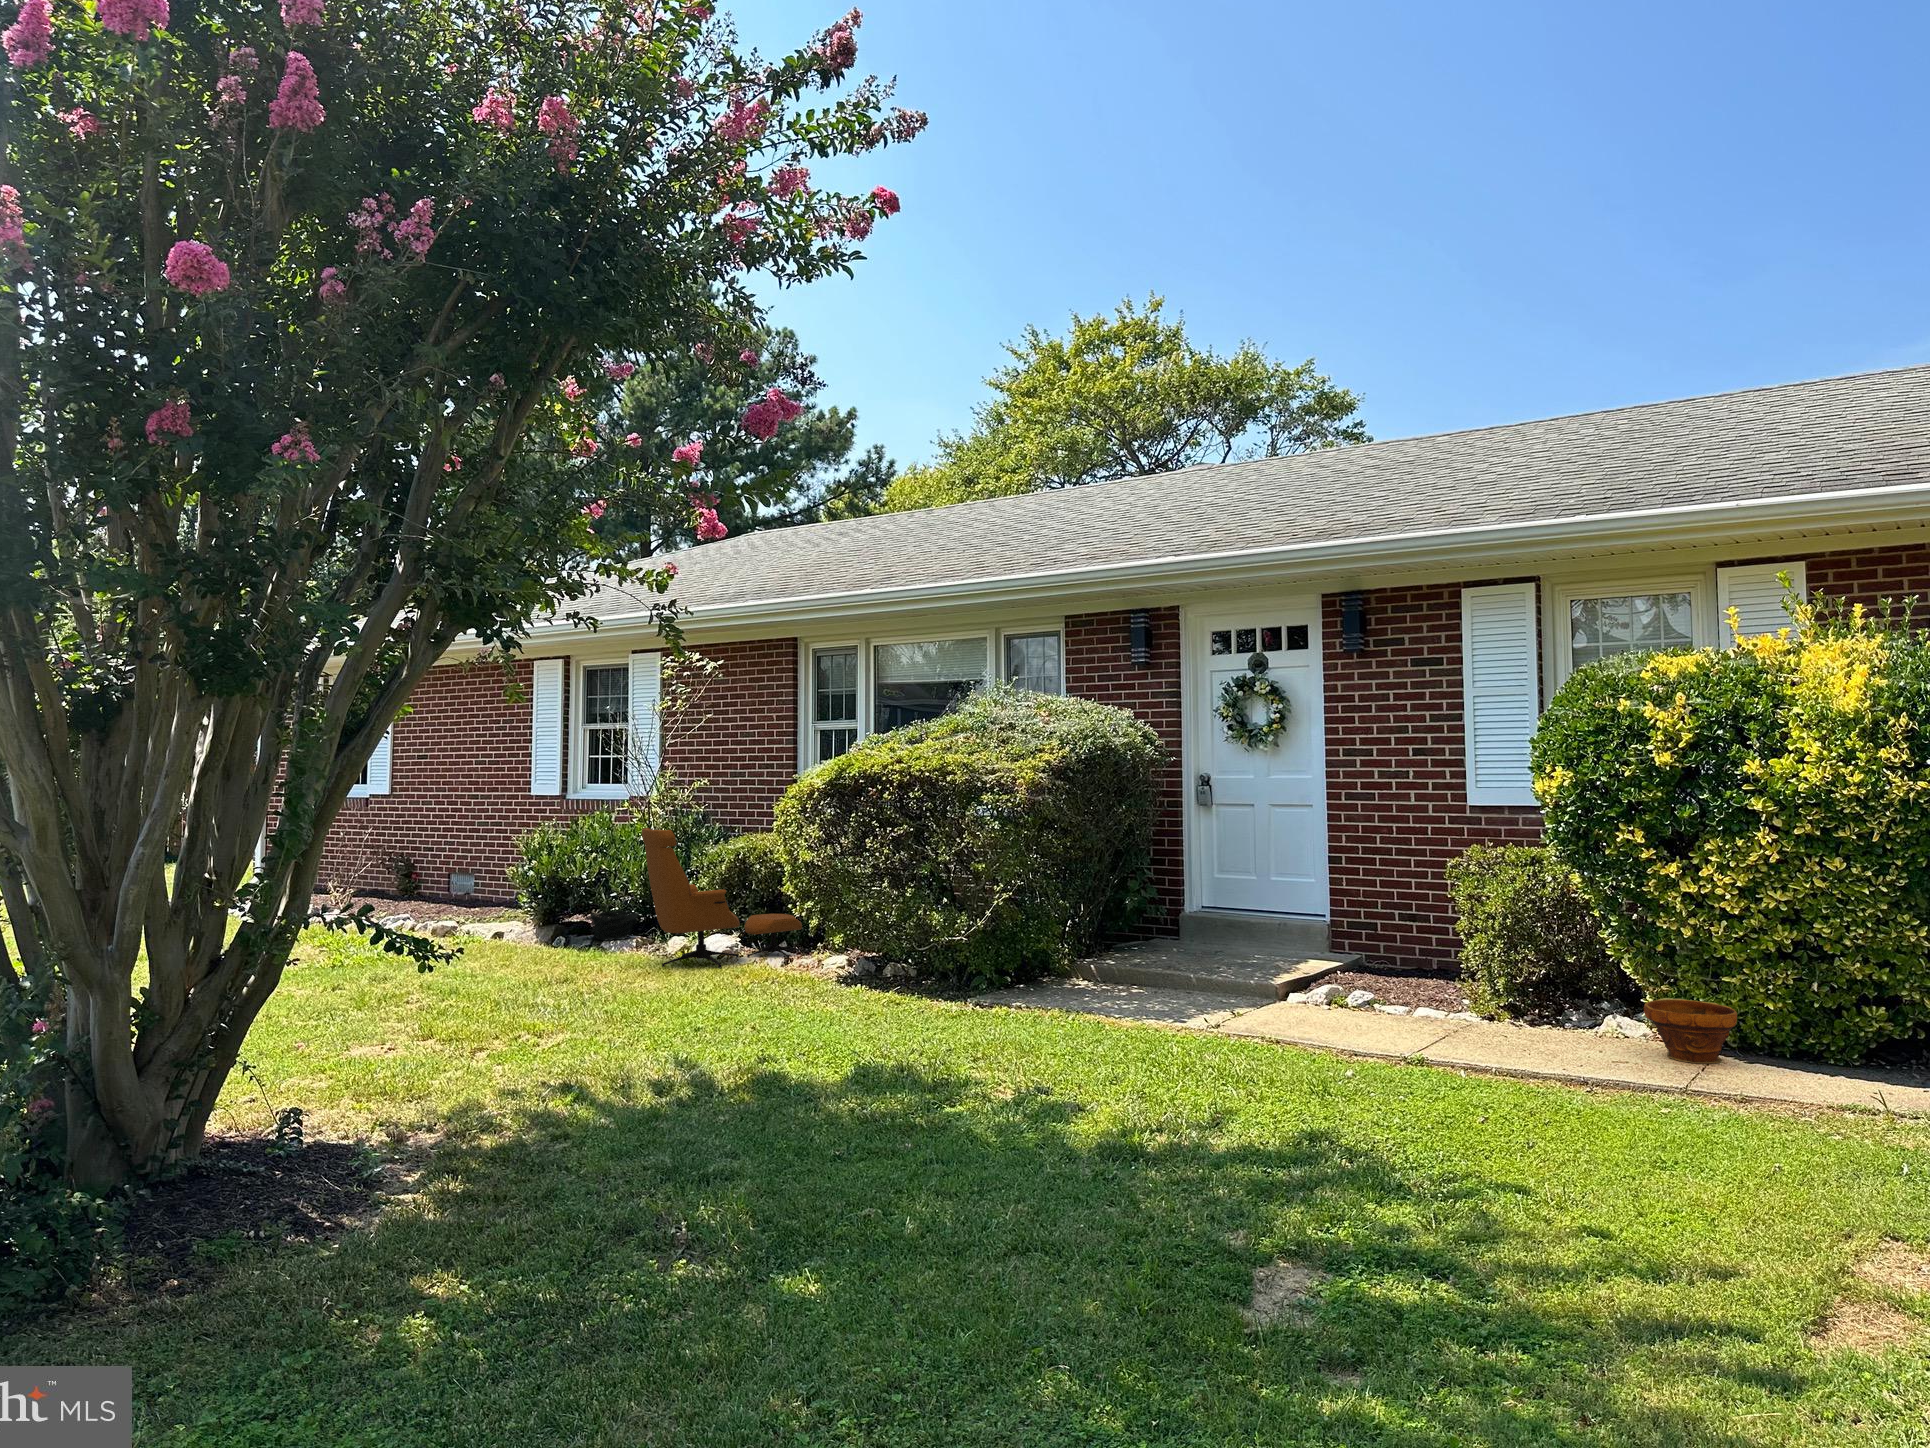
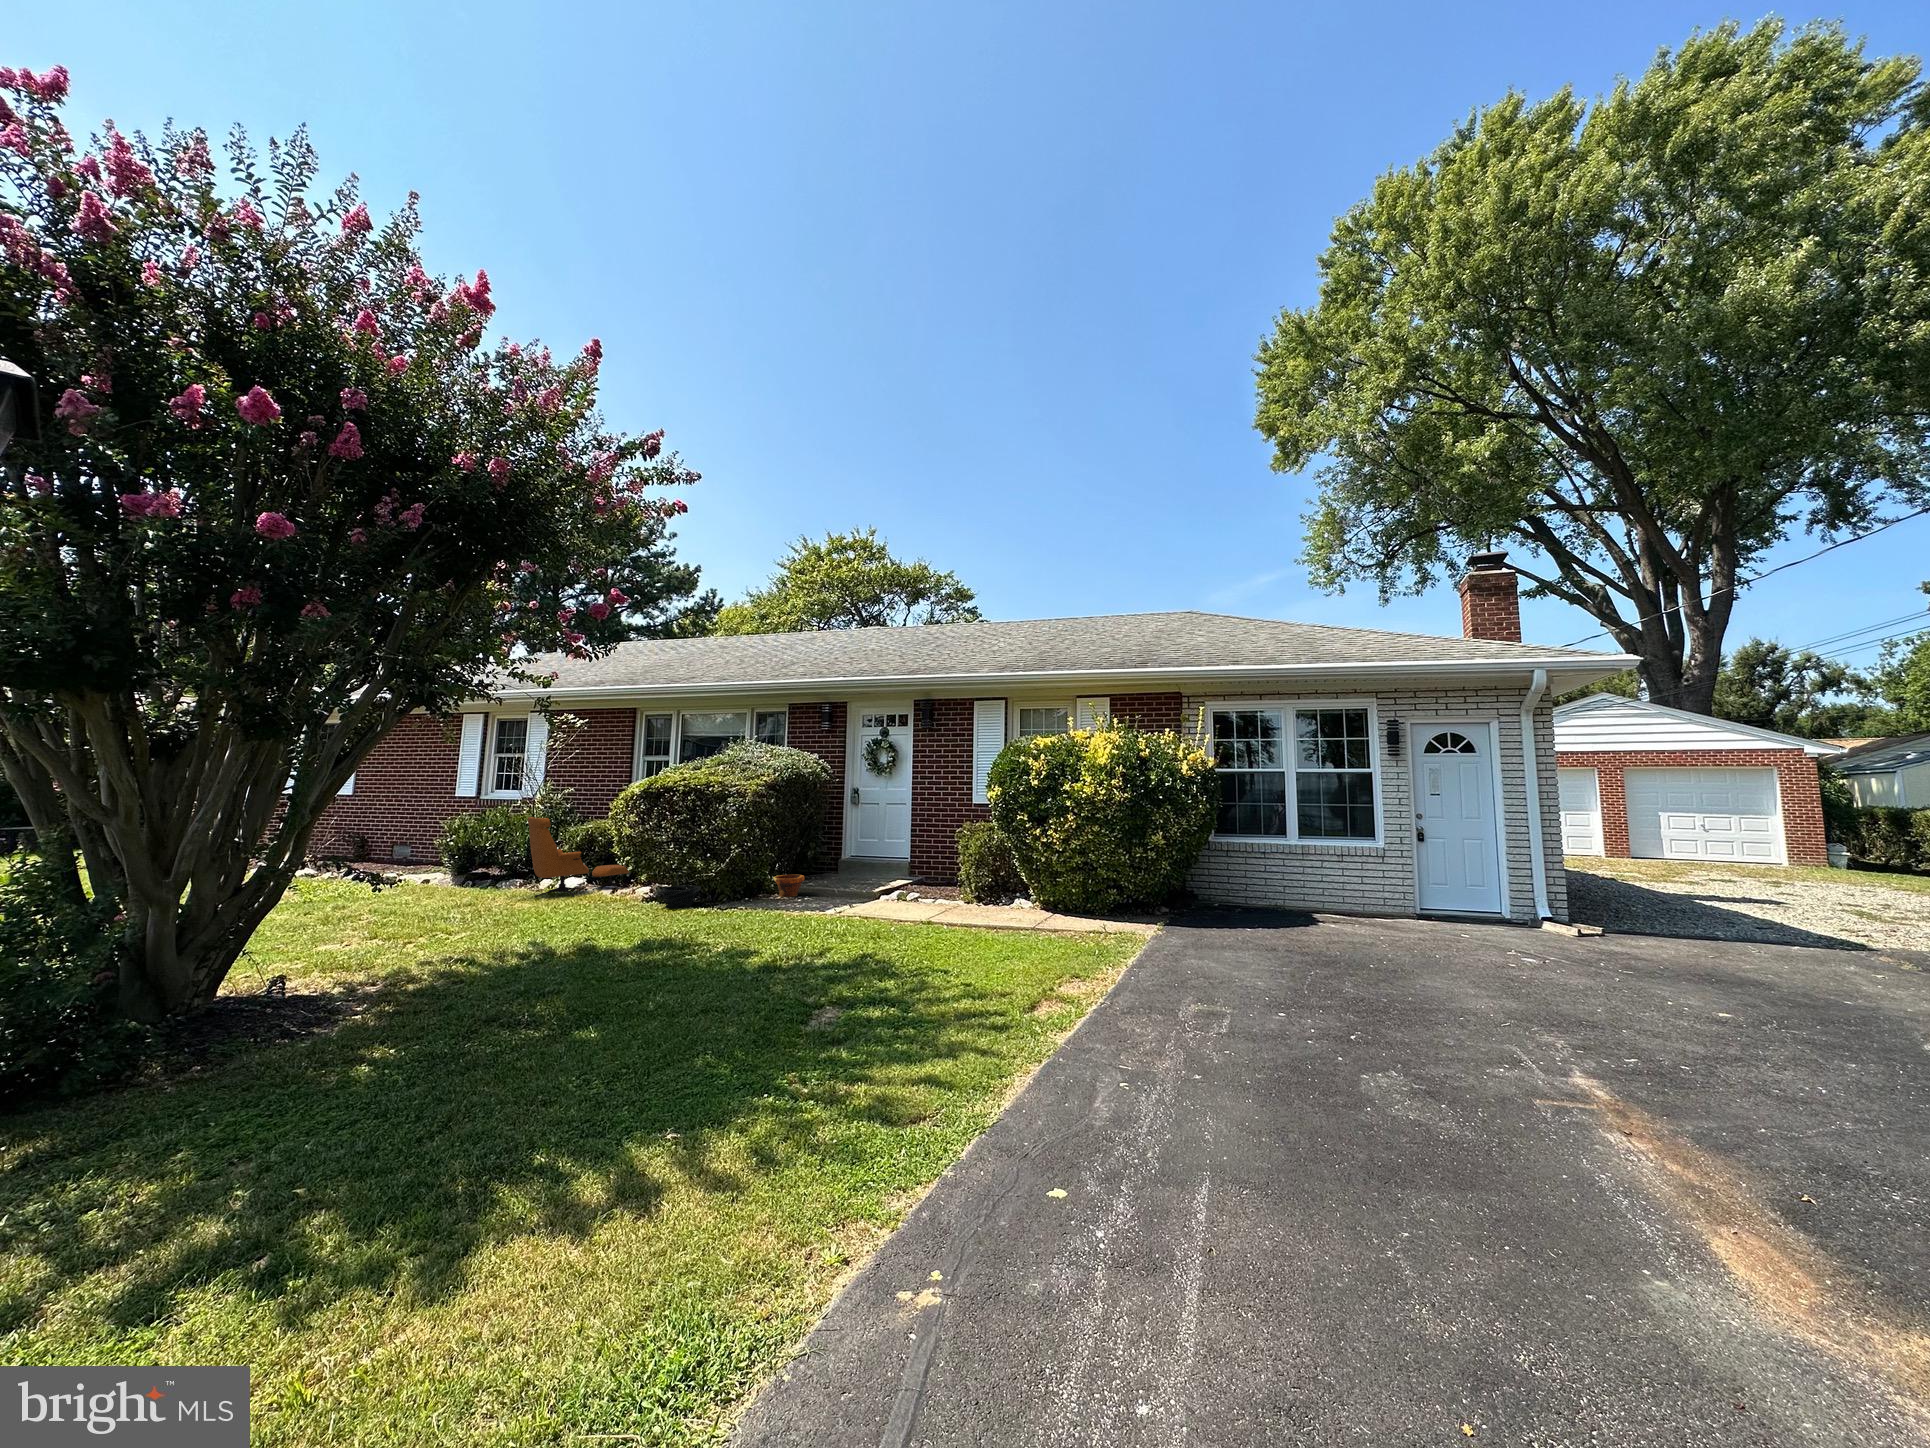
basket: present [586,910,639,941] -> present [658,871,701,908]
planter: present [1644,998,1737,1064] -> present [773,875,805,897]

